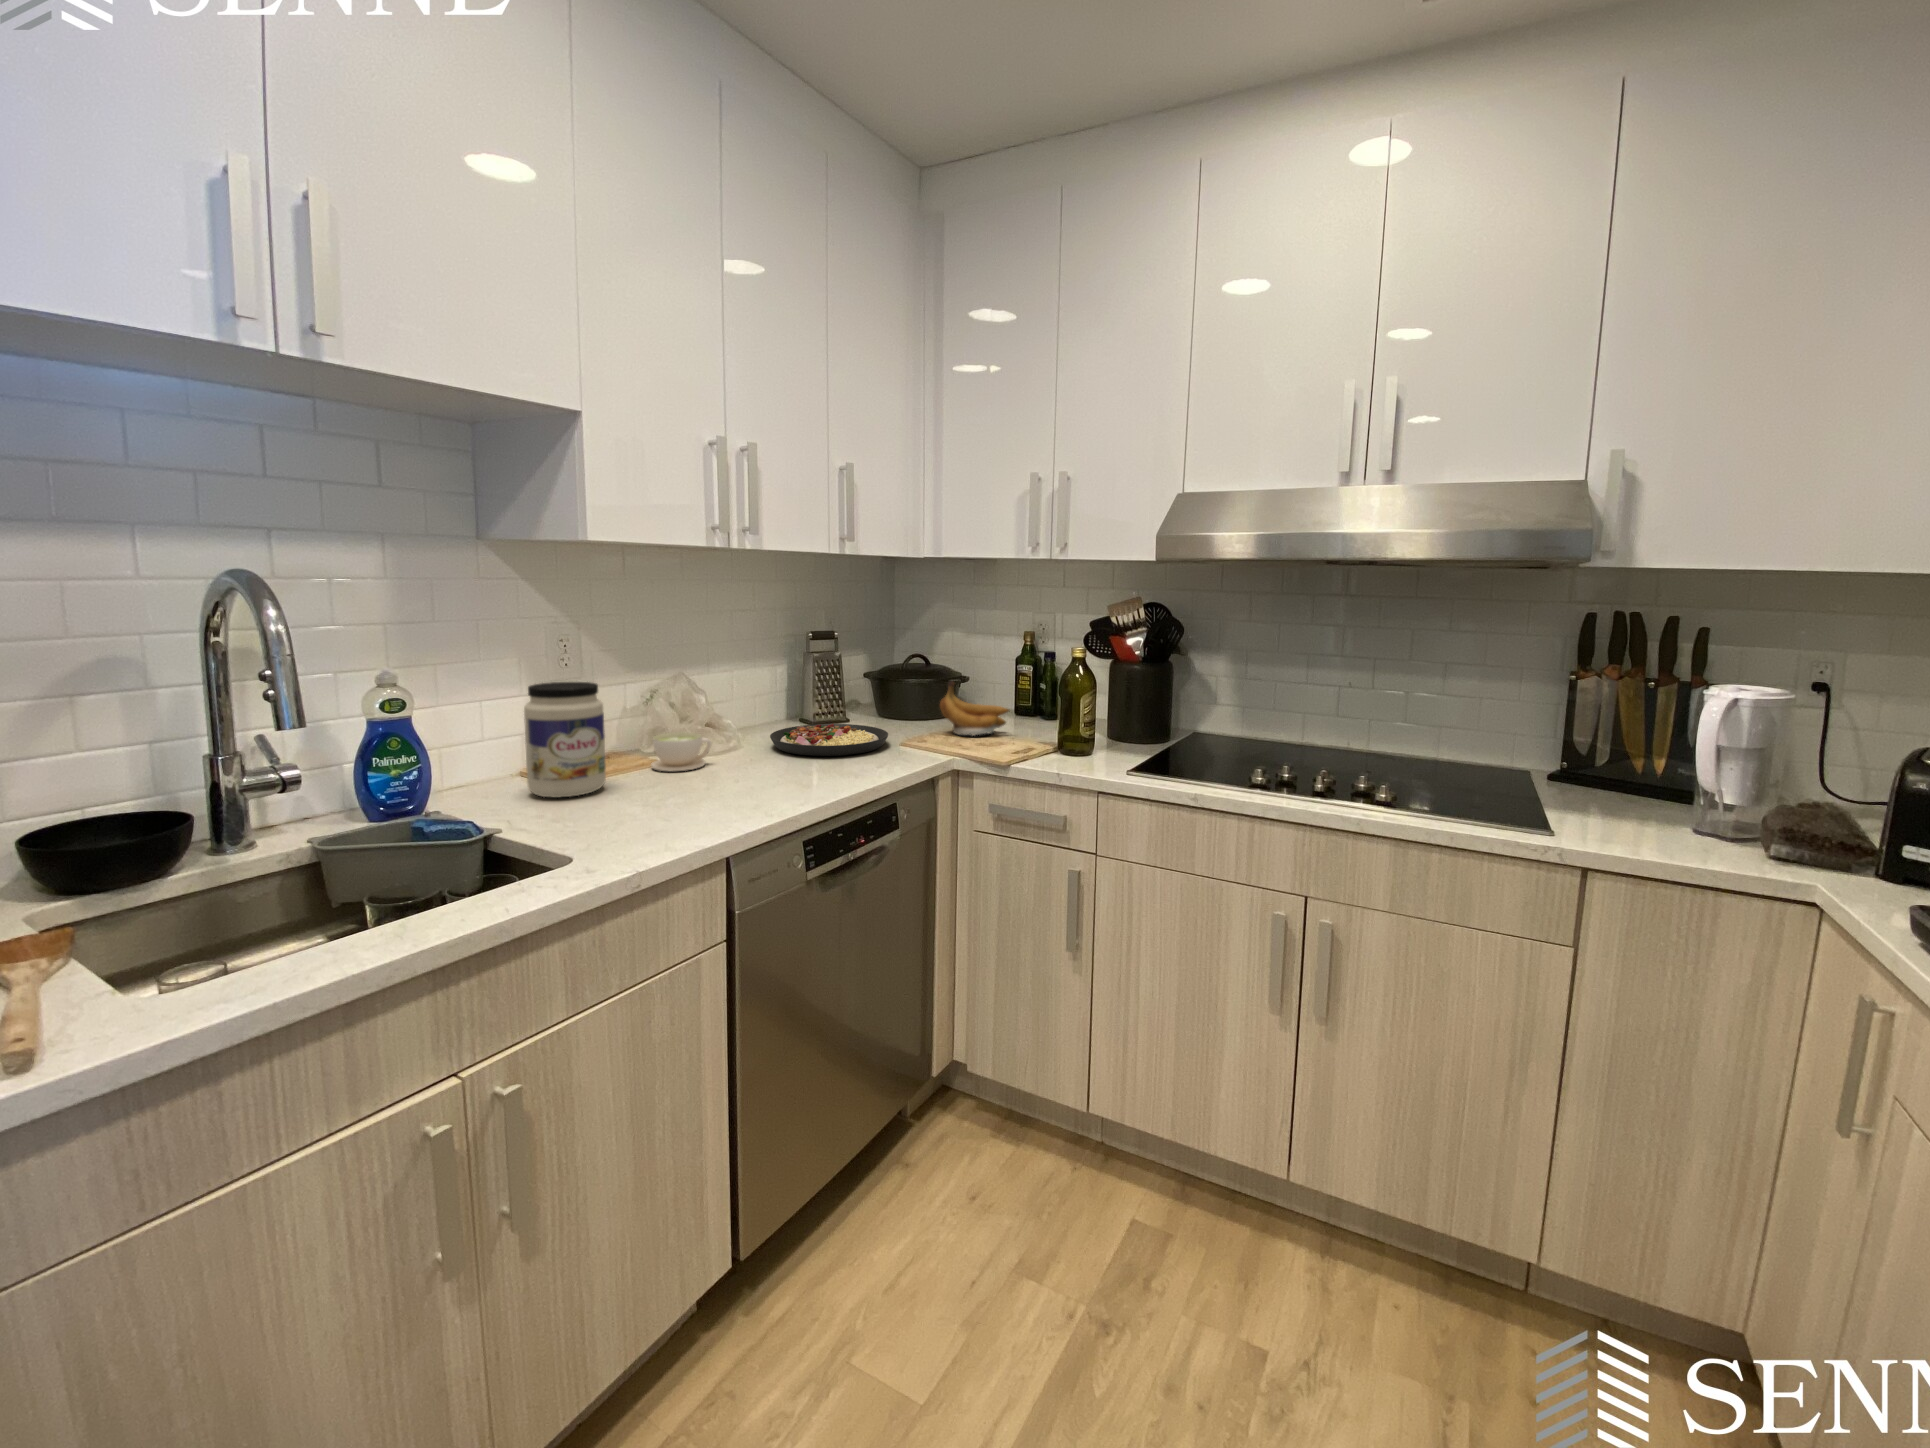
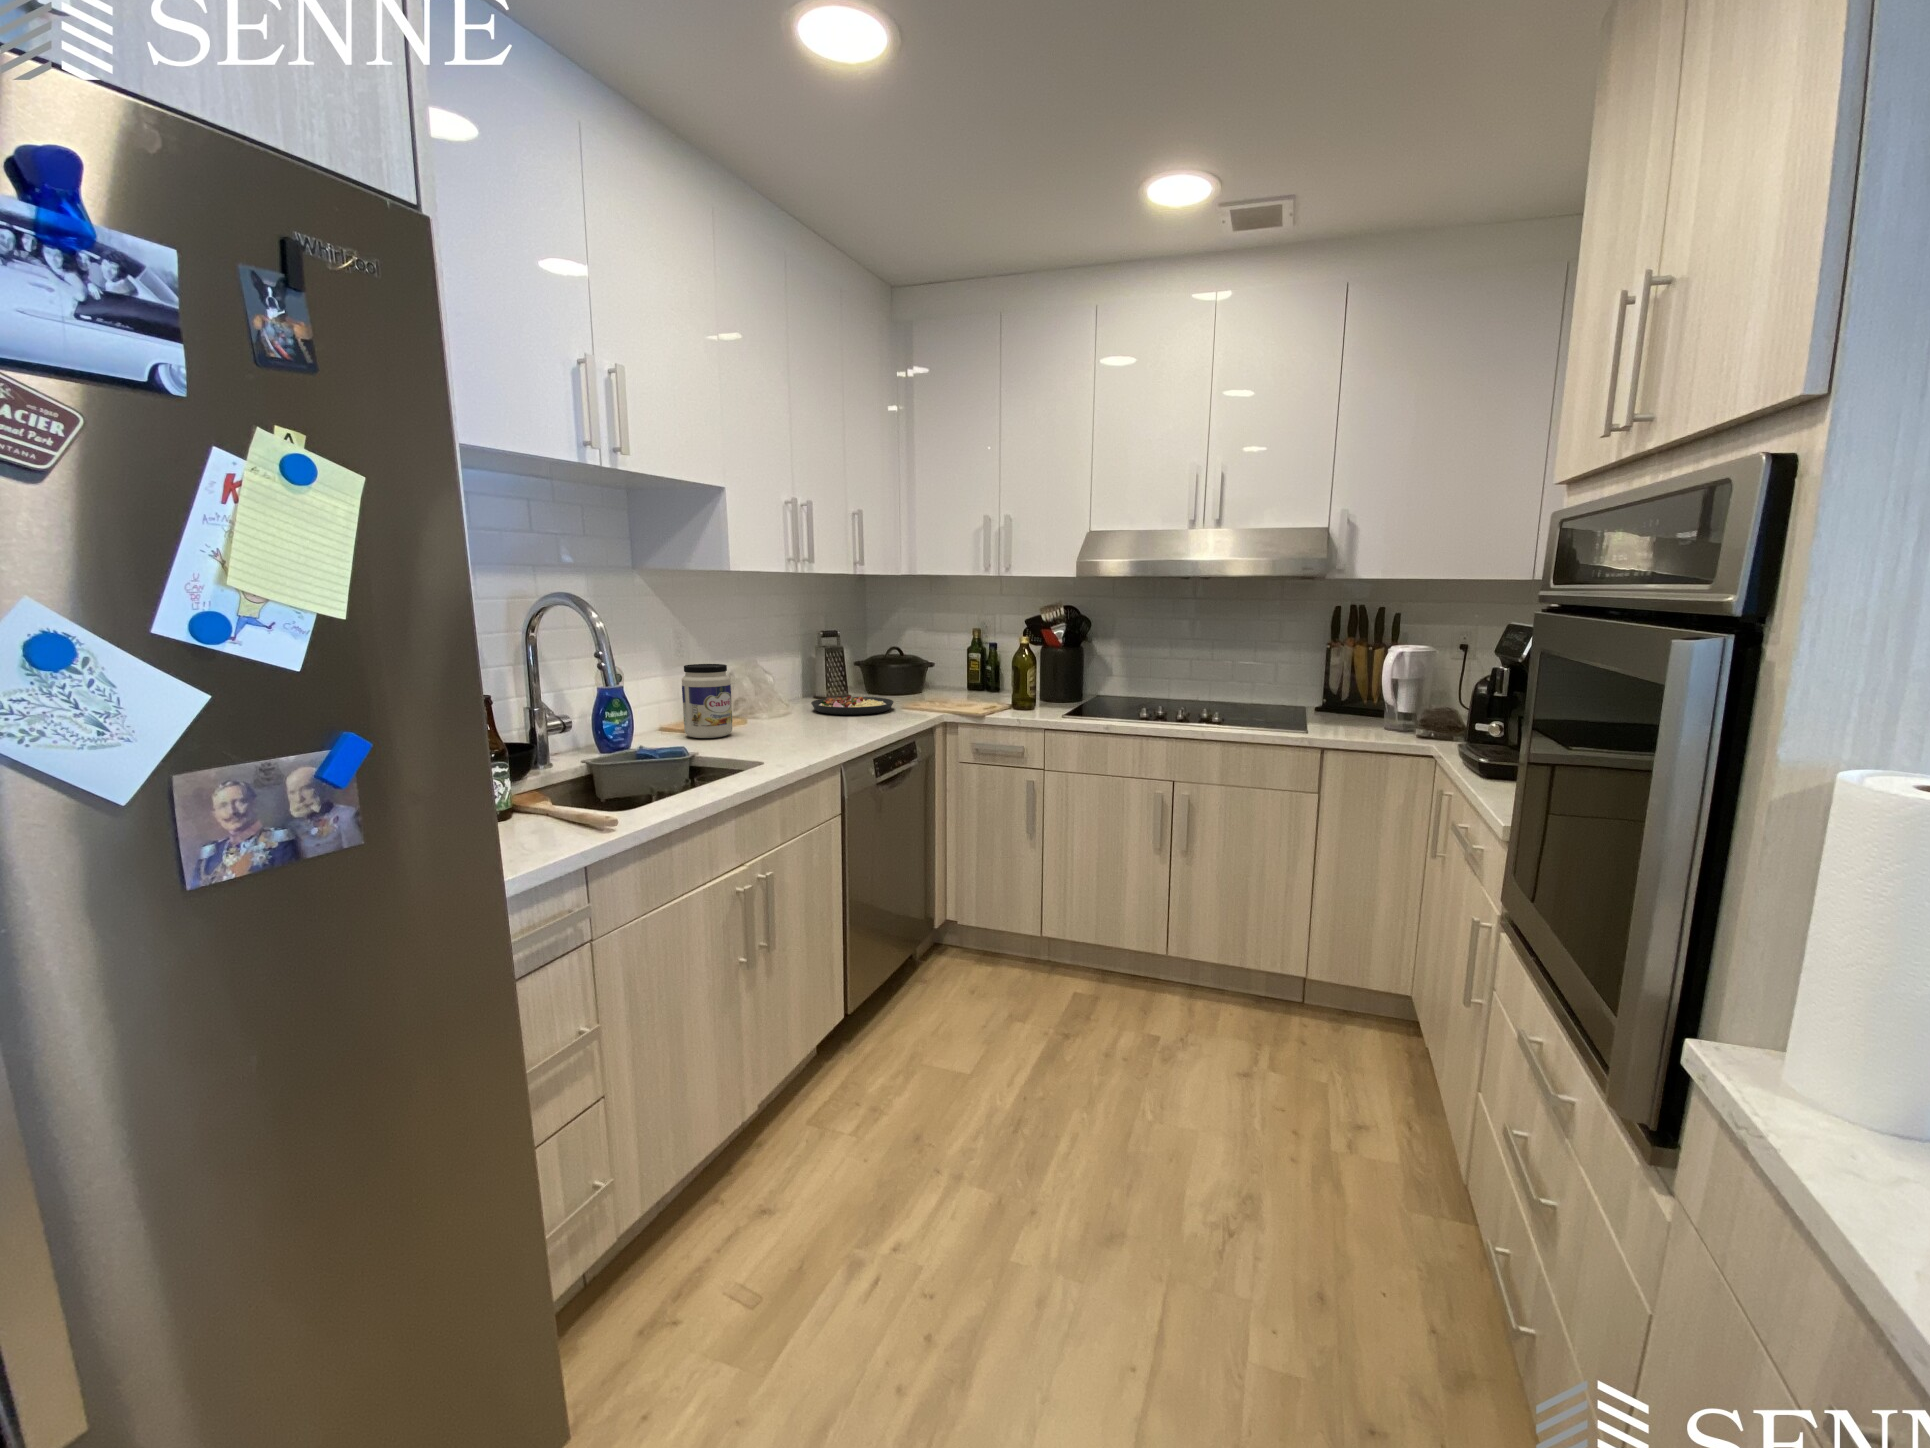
banana: present [940,681,1009,736] -> none [921,664,972,702]
coffee cup: present [651,732,711,771] -> none [745,700,784,725]

